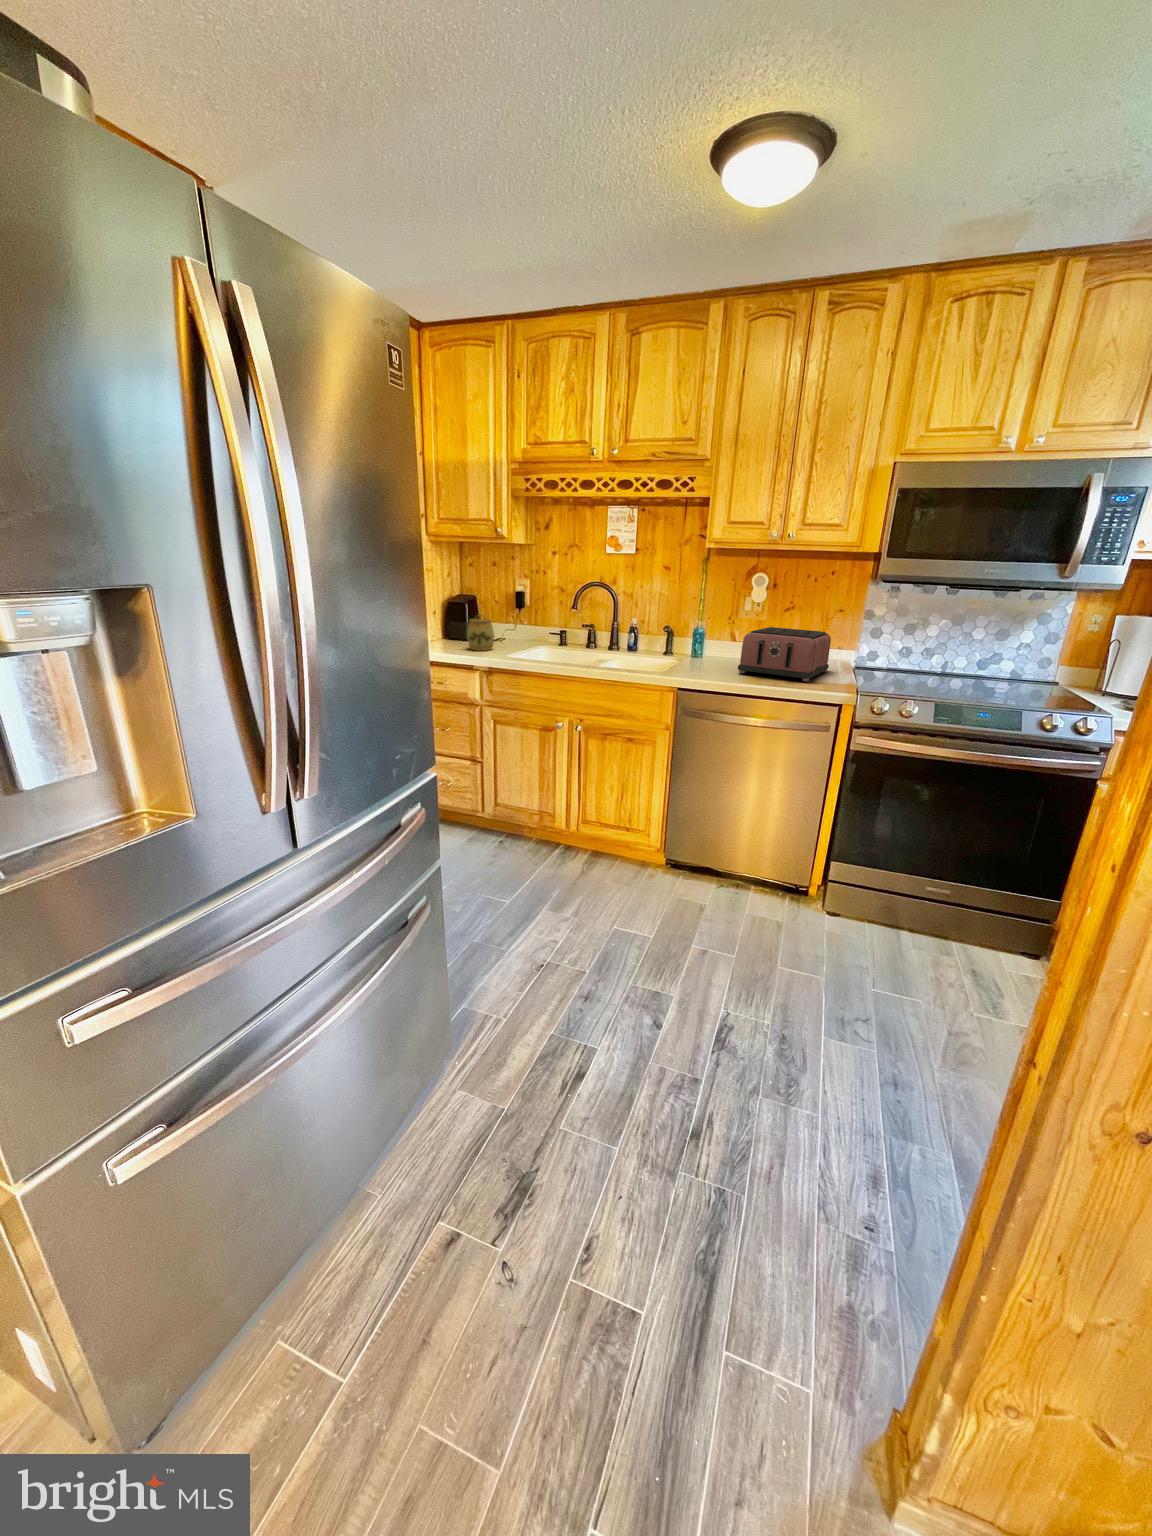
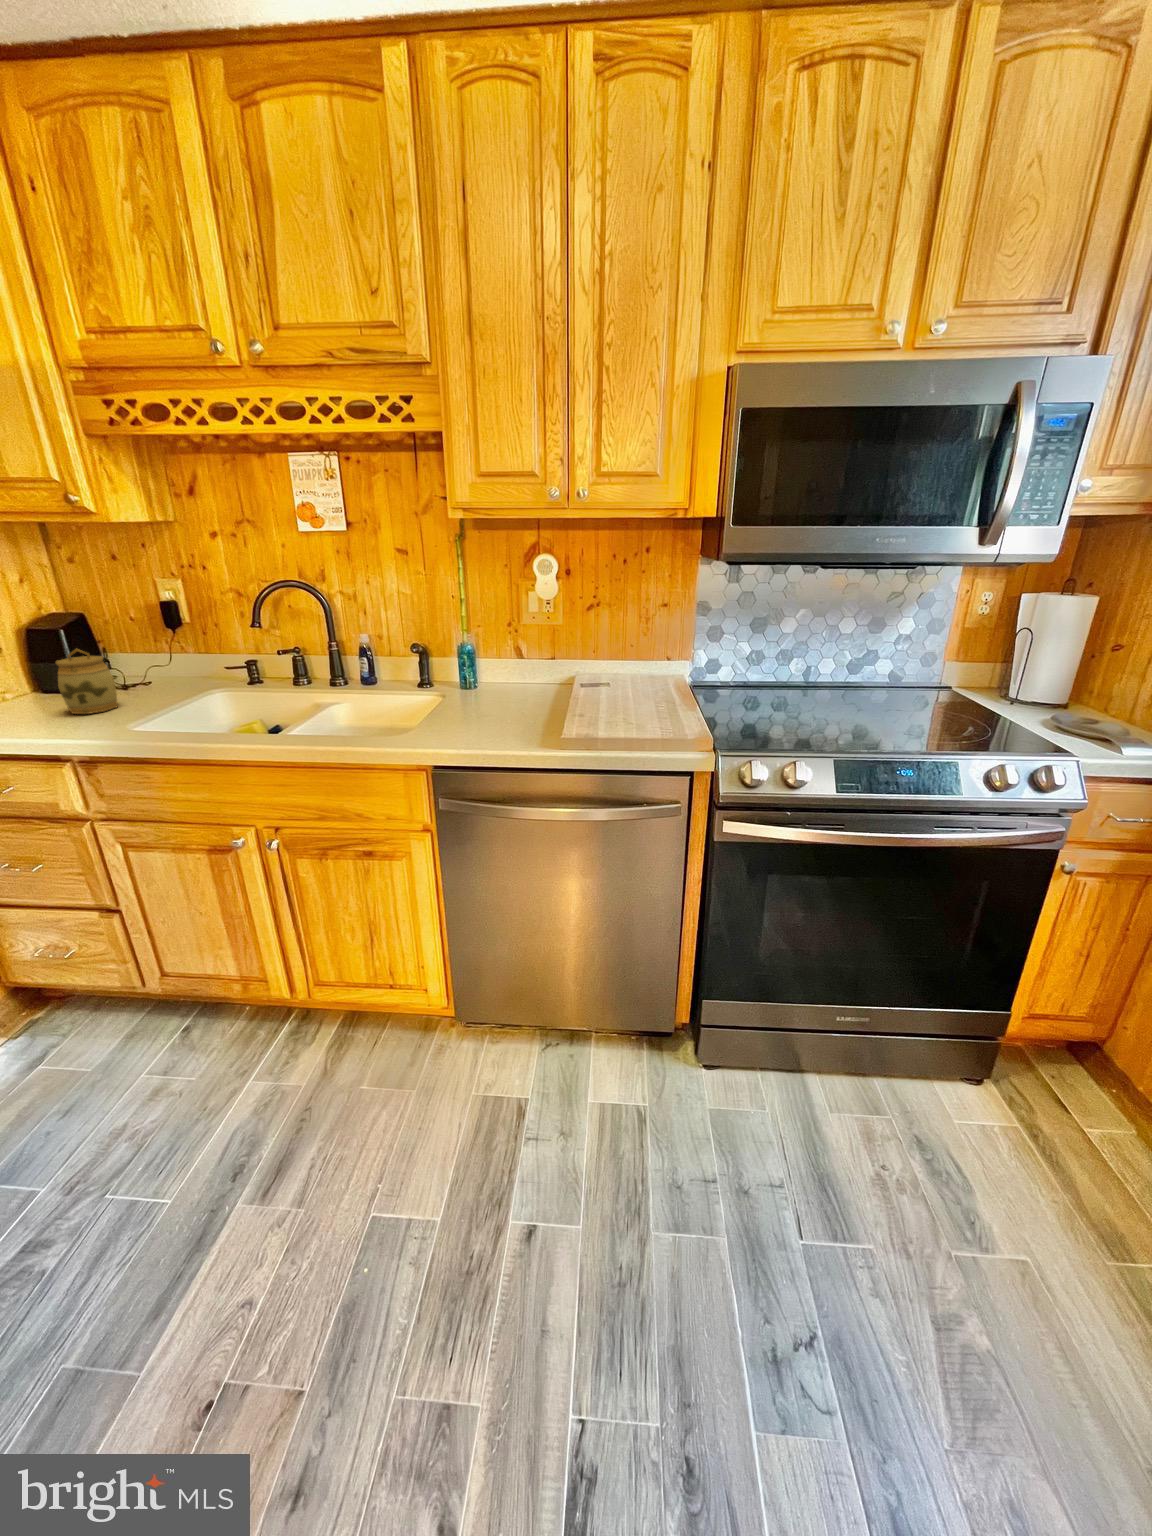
toaster: present [738,627,831,681] -> none [528,638,659,728]

